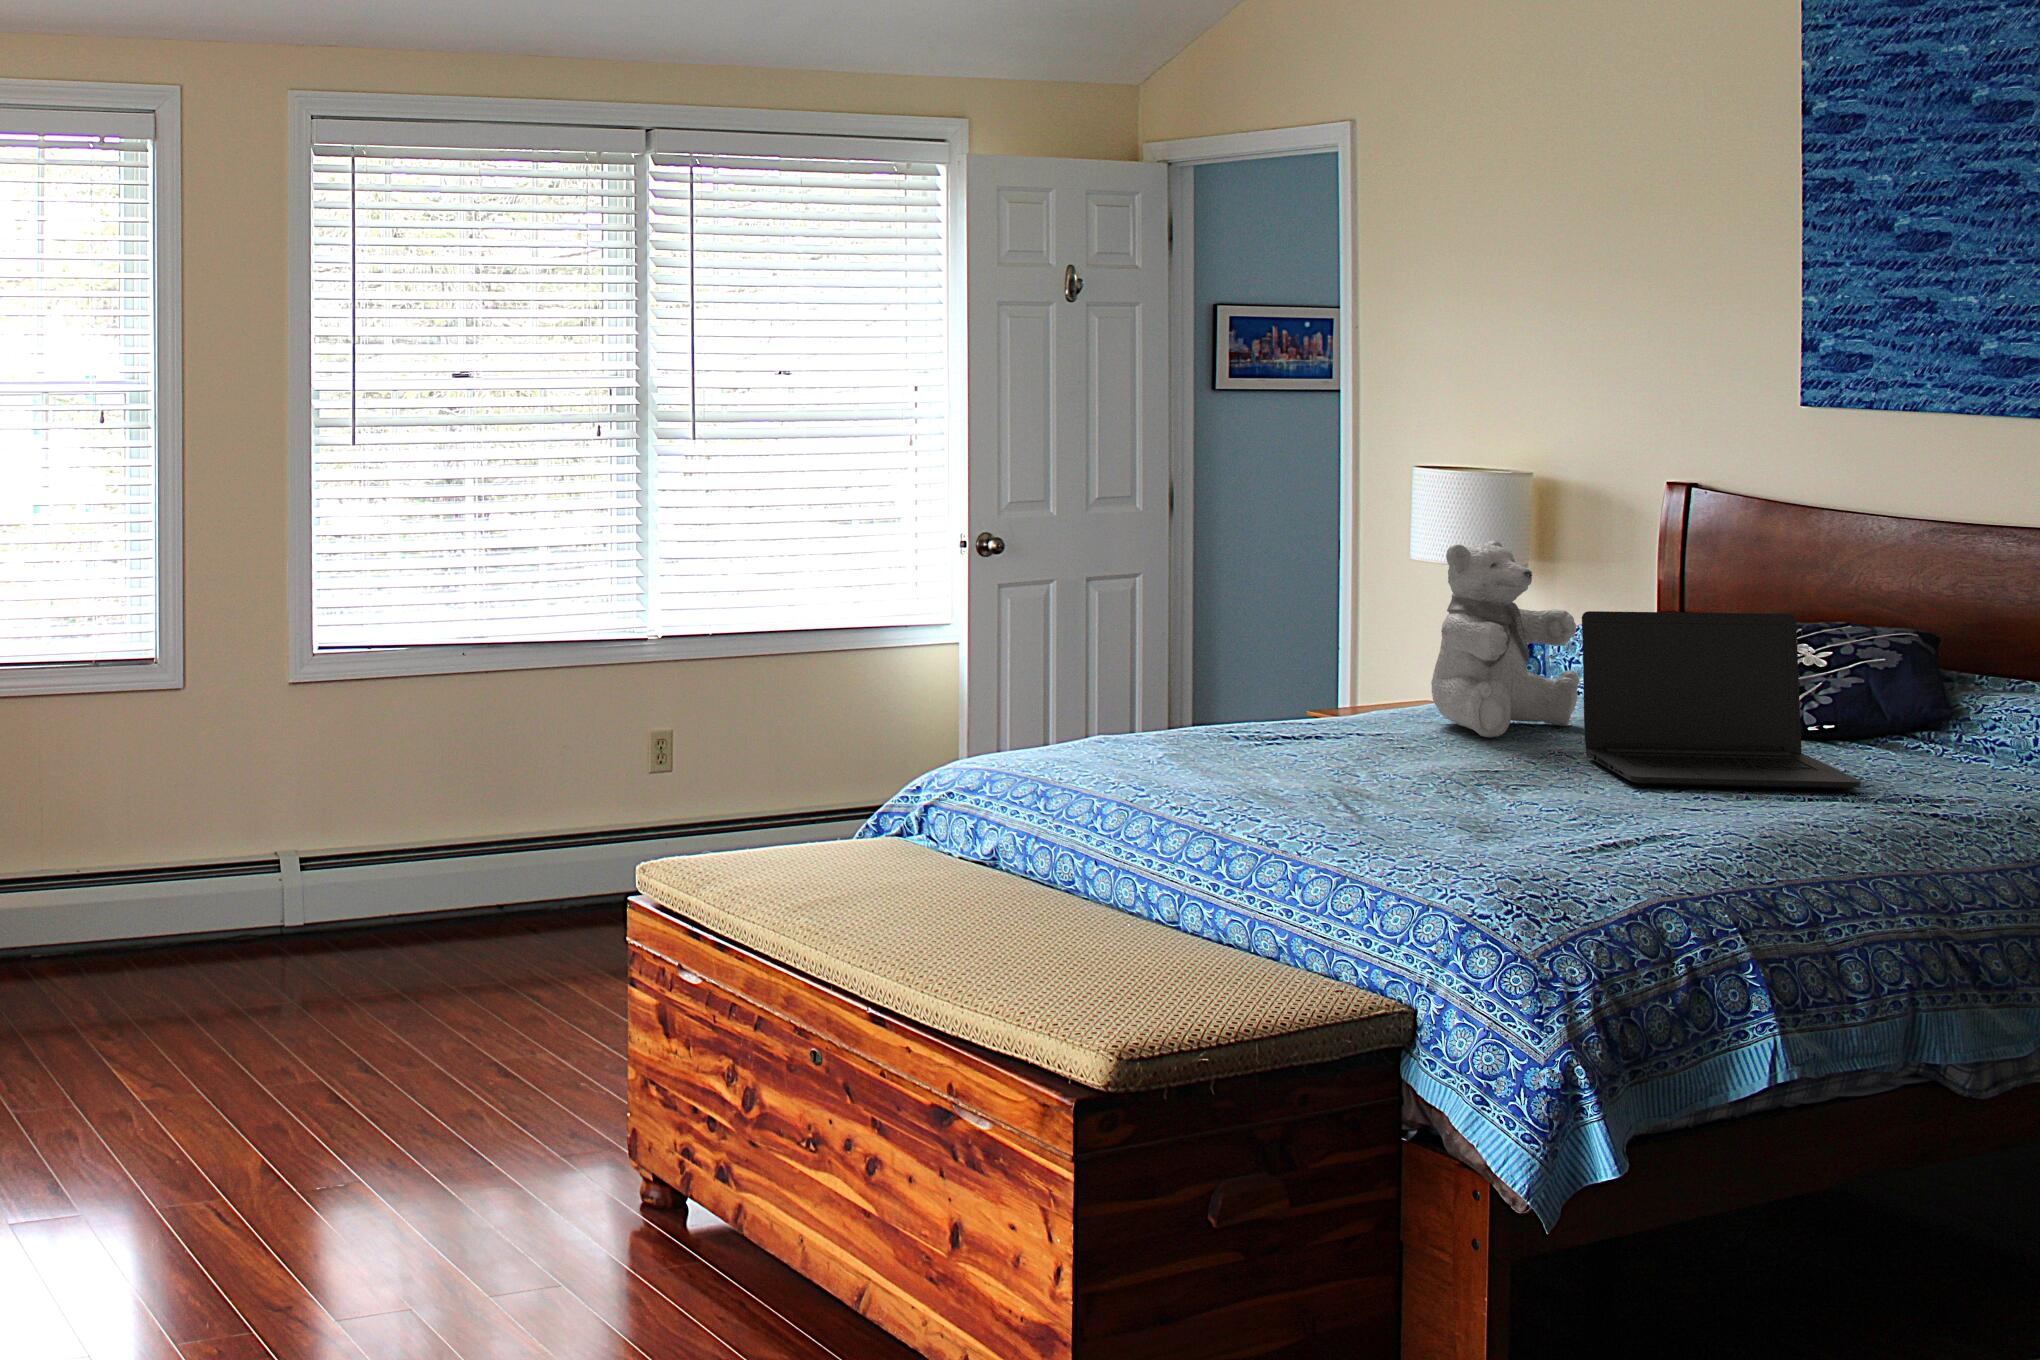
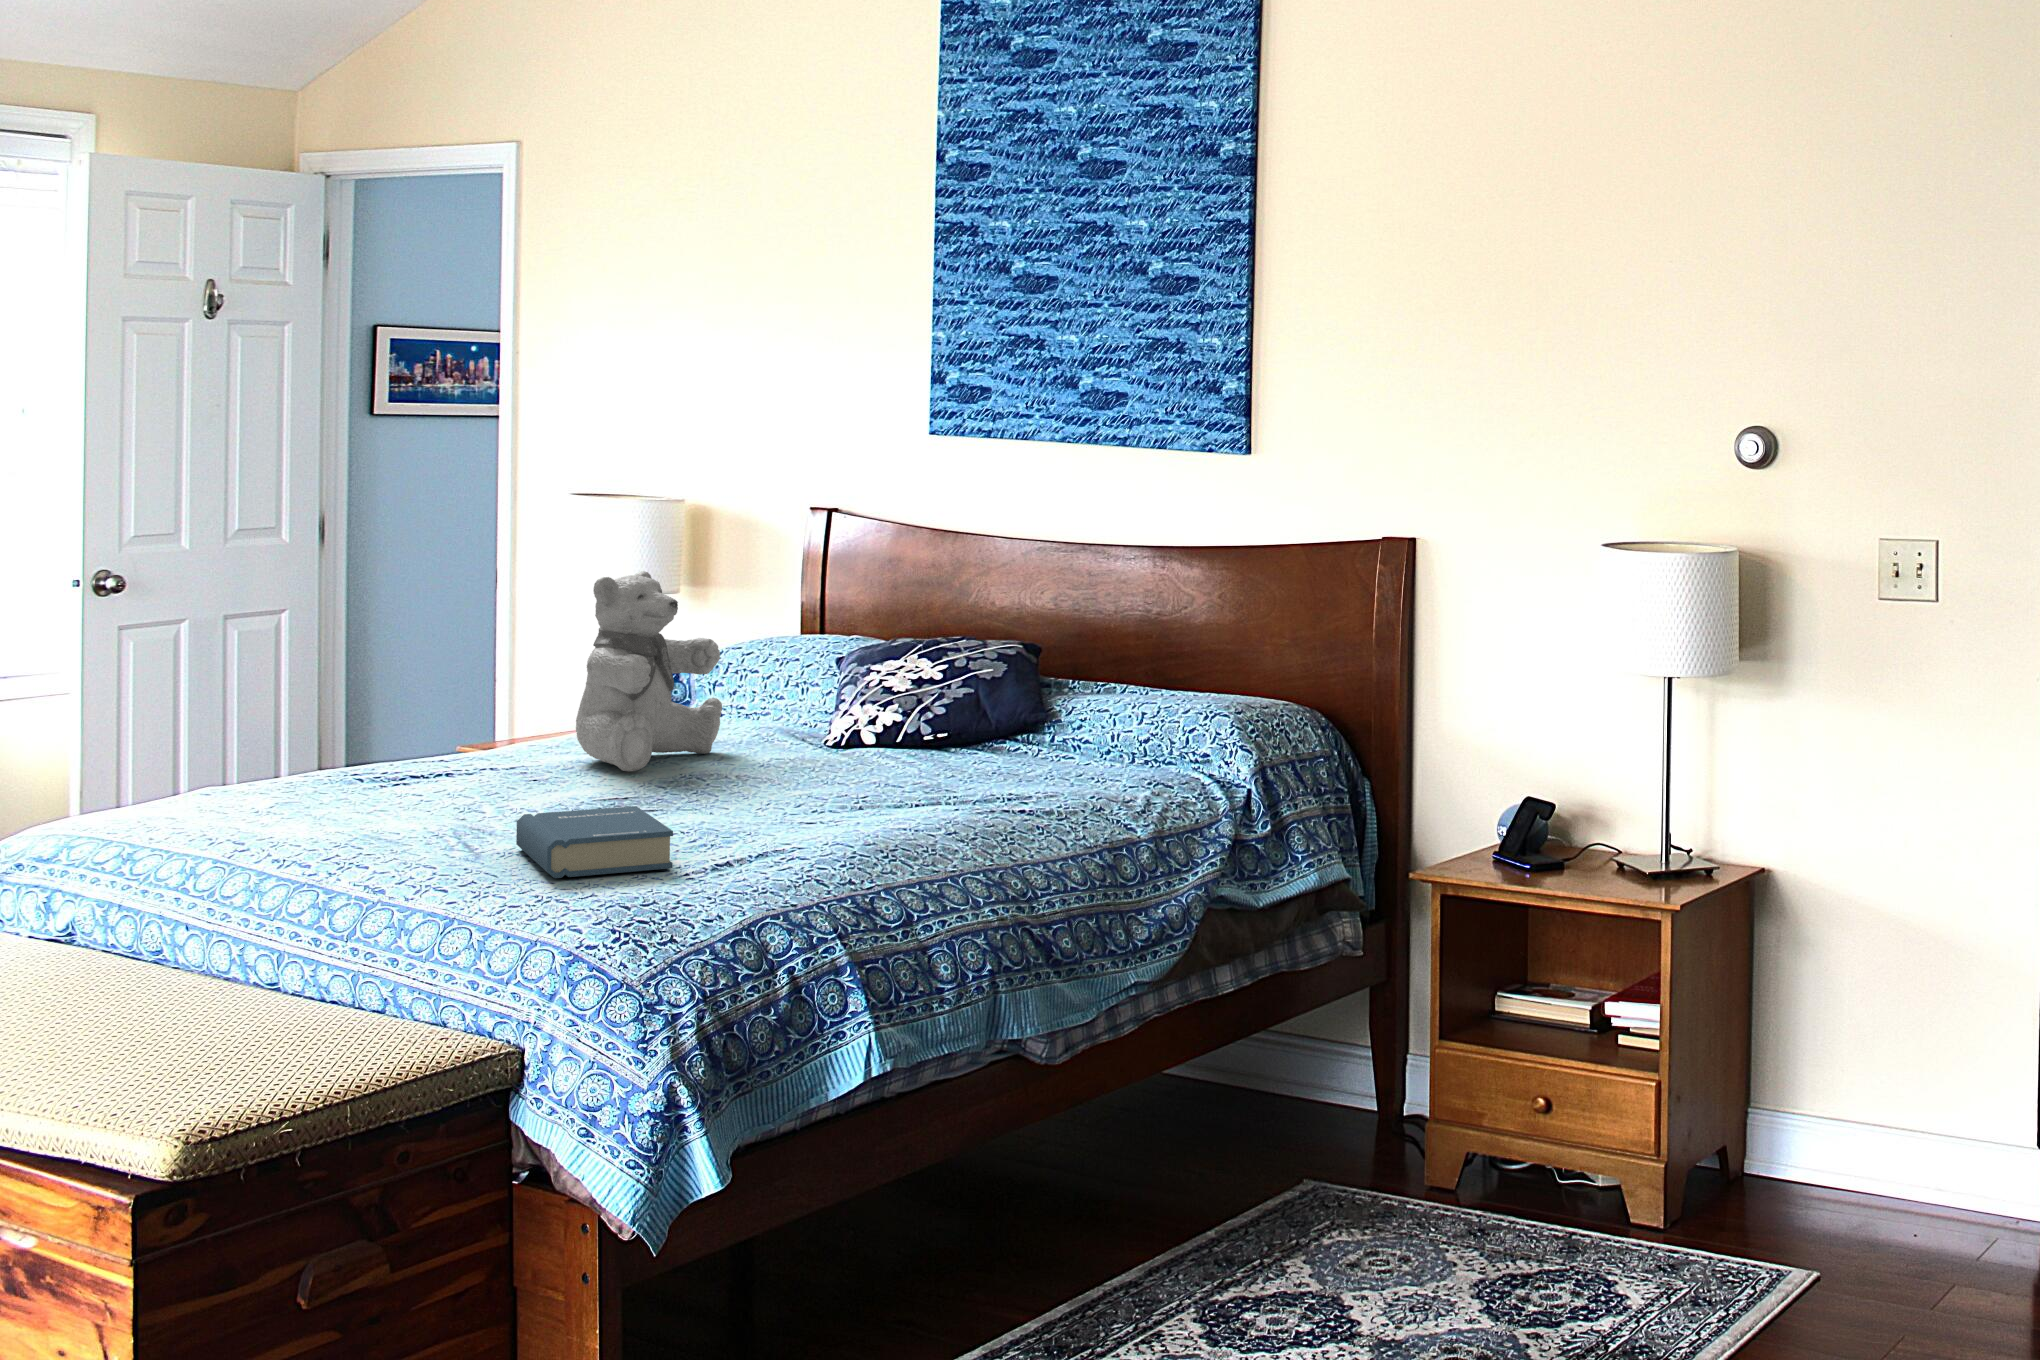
laptop: present [1582,611,1861,789] -> none [721,631,956,804]
hardback book: none [1389,771,1552,842] -> present [516,806,673,878]

